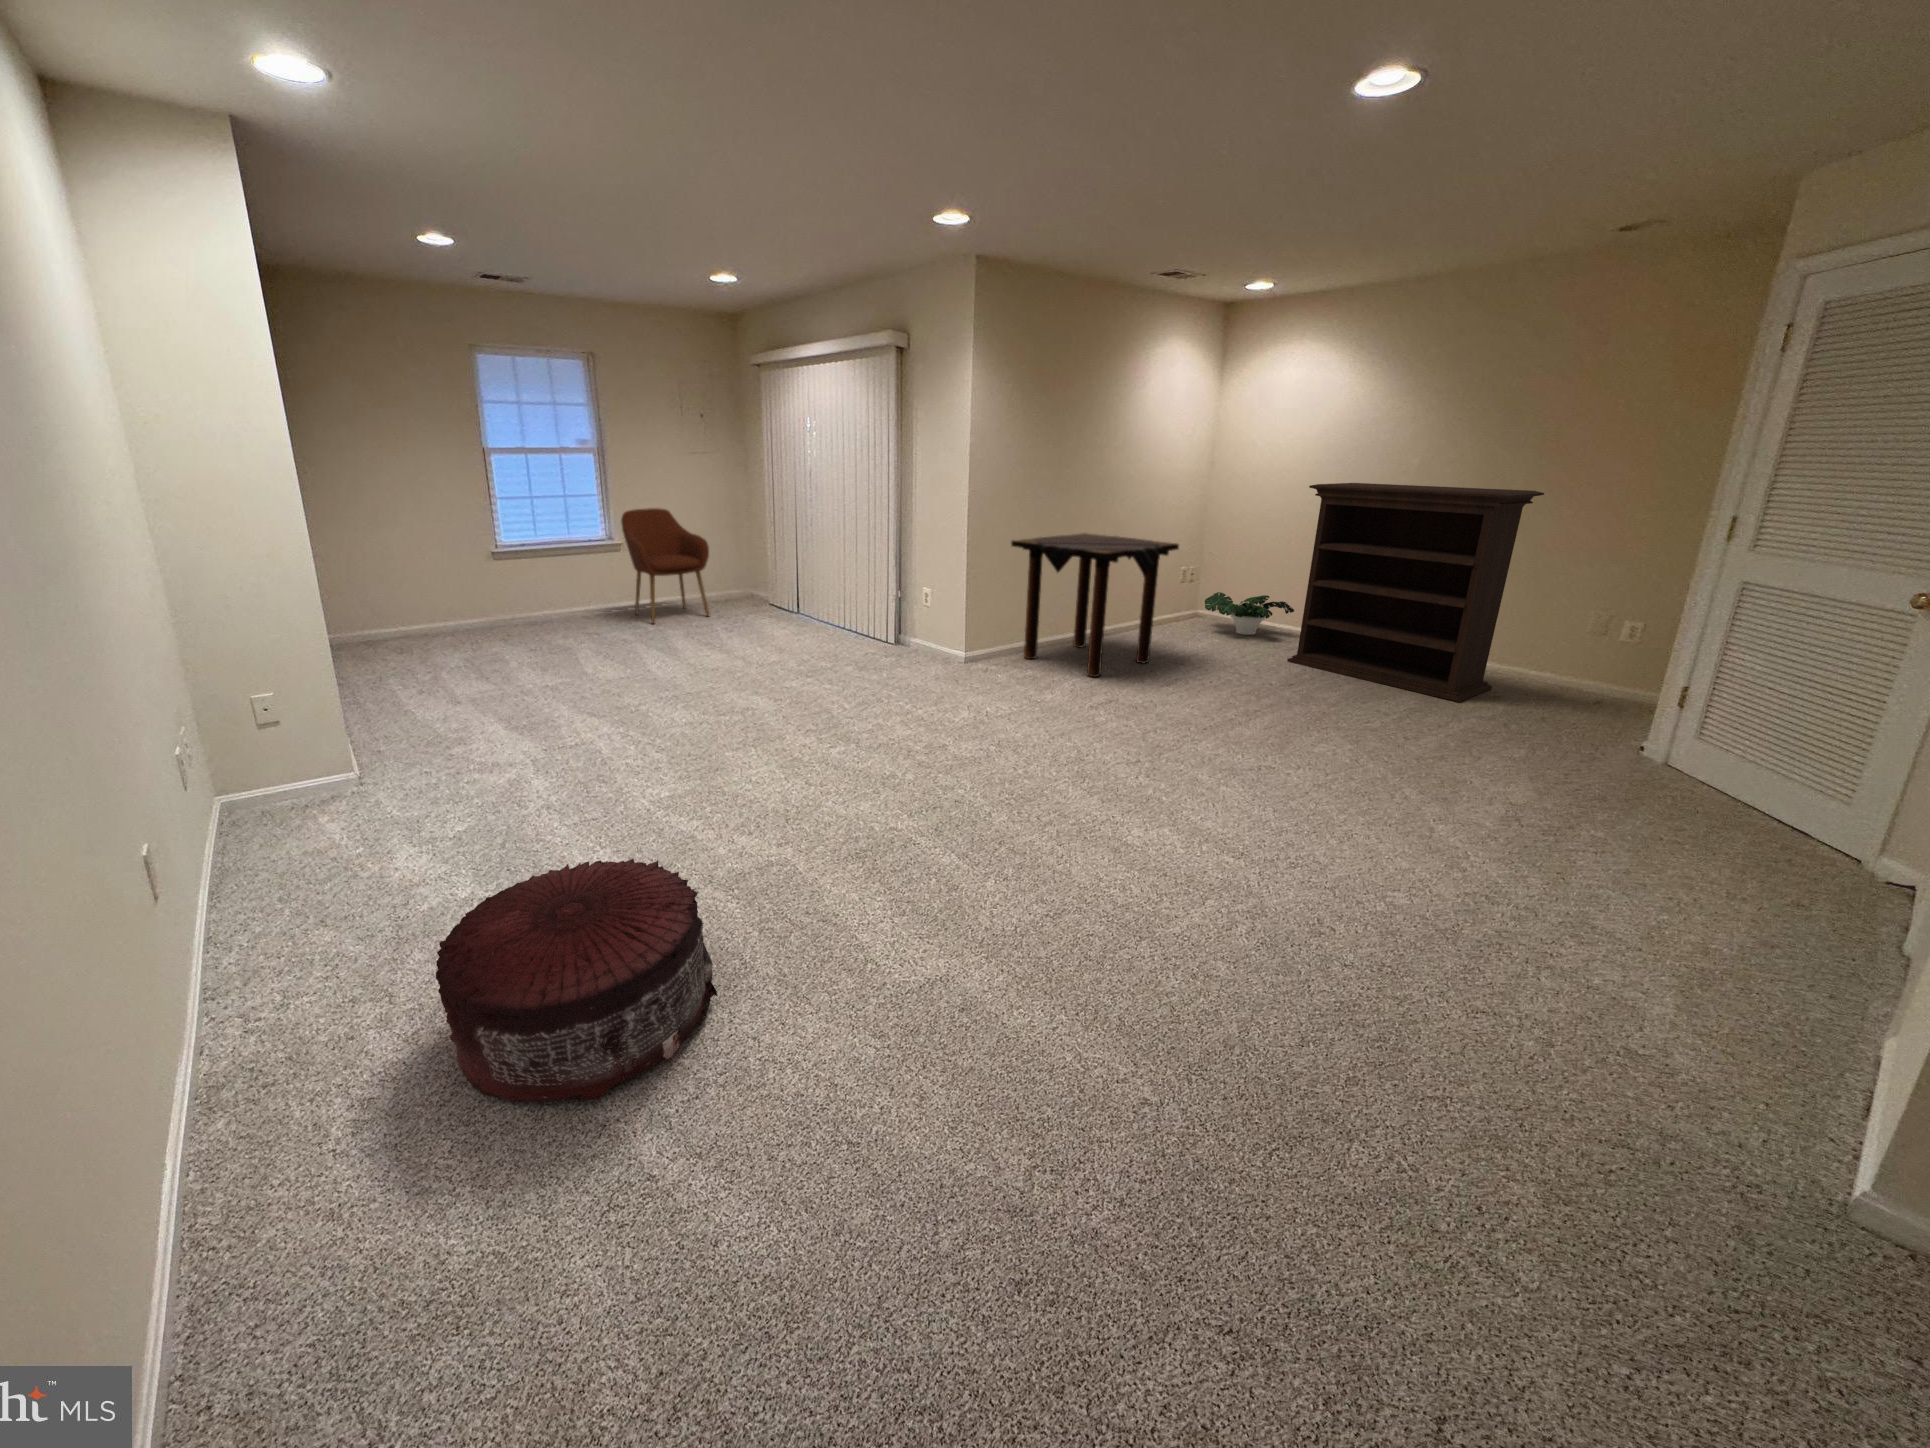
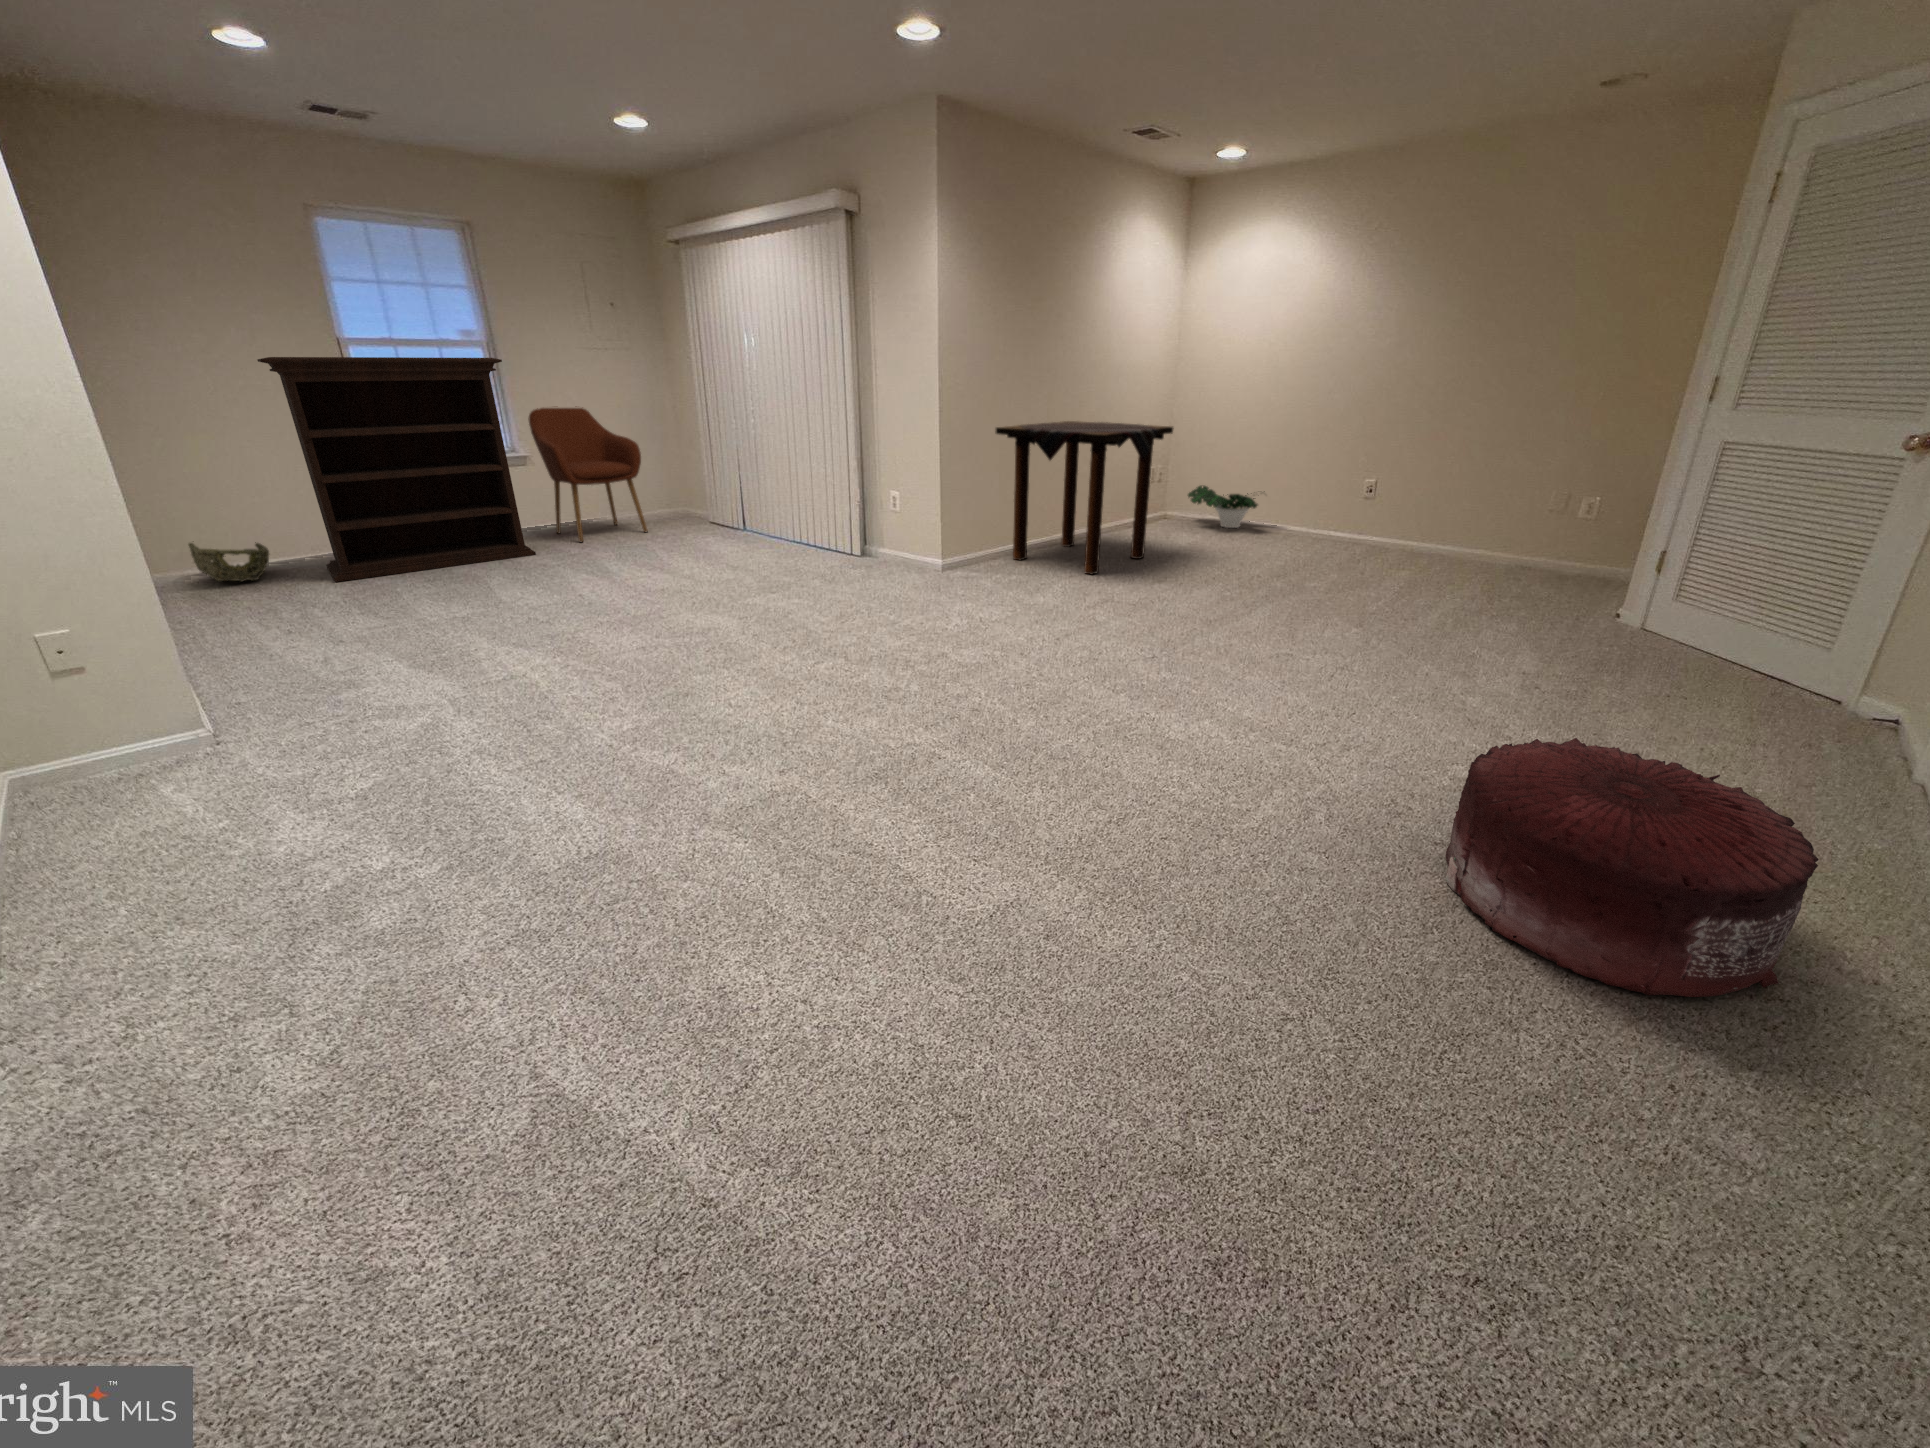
bookshelf: present [1288,483,1544,702] -> present [257,357,536,582]
woven basket: none [356,614,413,649] -> present [188,542,269,582]
pouf: present [436,859,717,1102] -> present [1445,738,1819,997]

